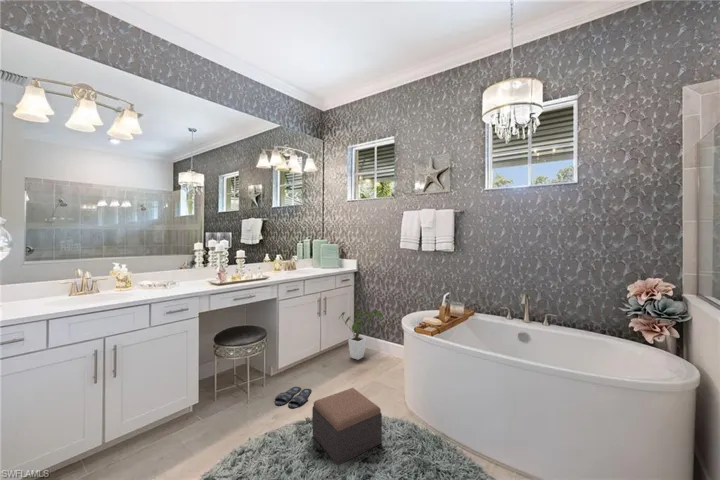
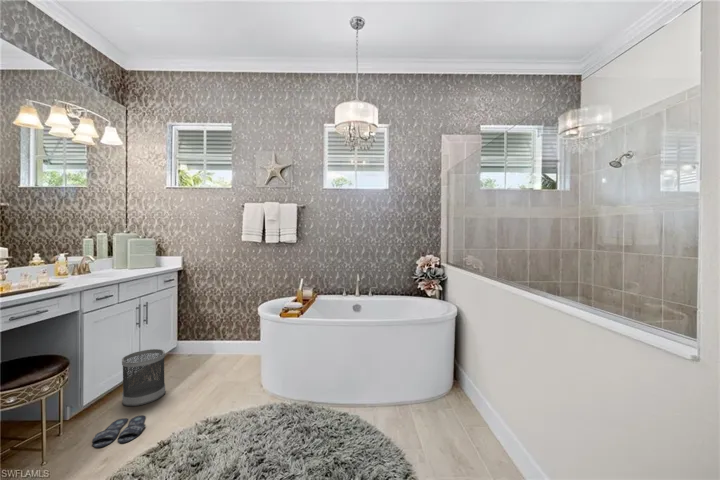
house plant: present [339,309,383,360] -> none [167,309,221,370]
wastebasket: none [304,335,333,380] -> present [122,349,165,406]
footstool: present [312,388,382,465] -> none [176,389,260,466]

